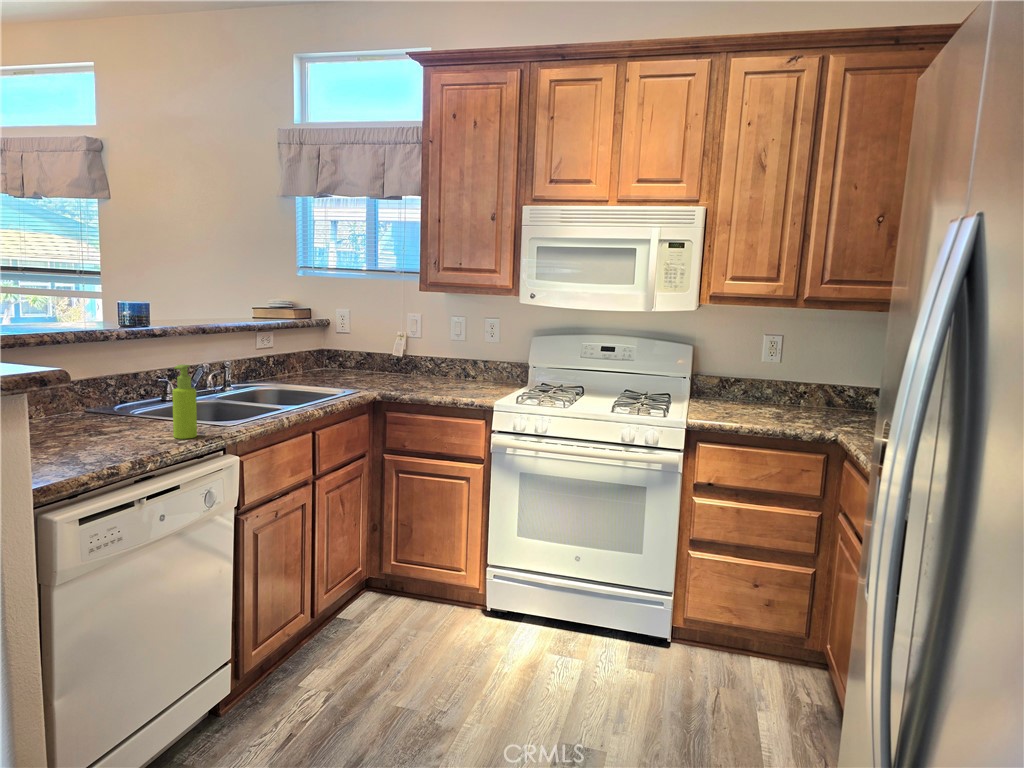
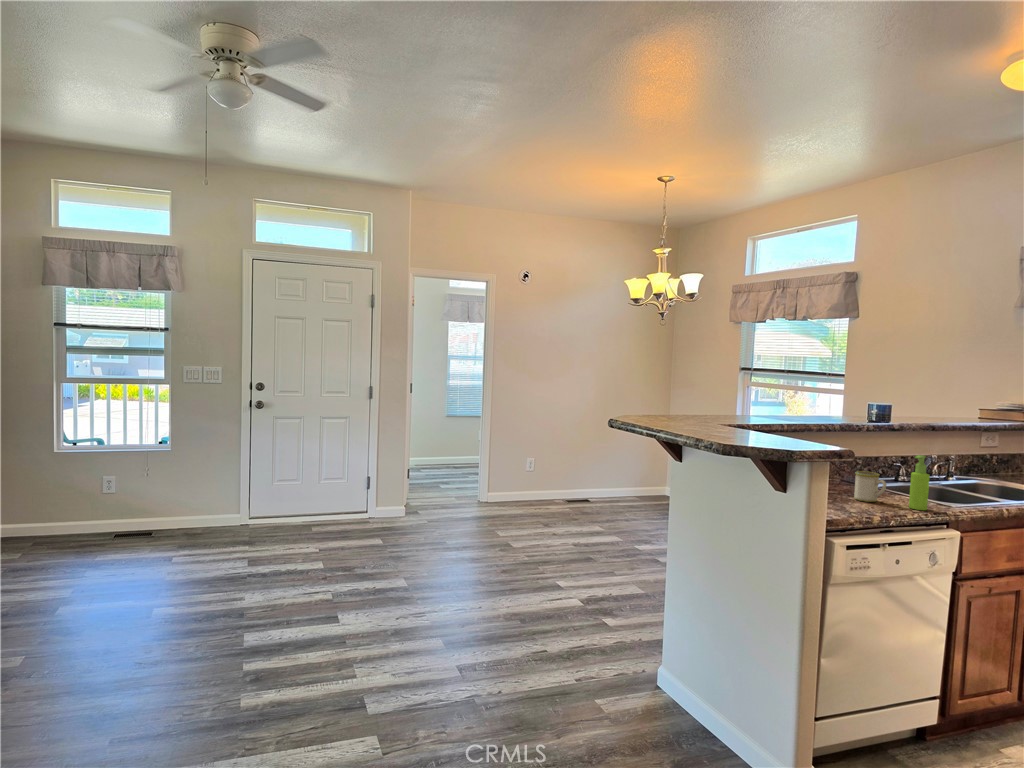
mug: none [93,396,141,441] -> present [854,471,886,502]

